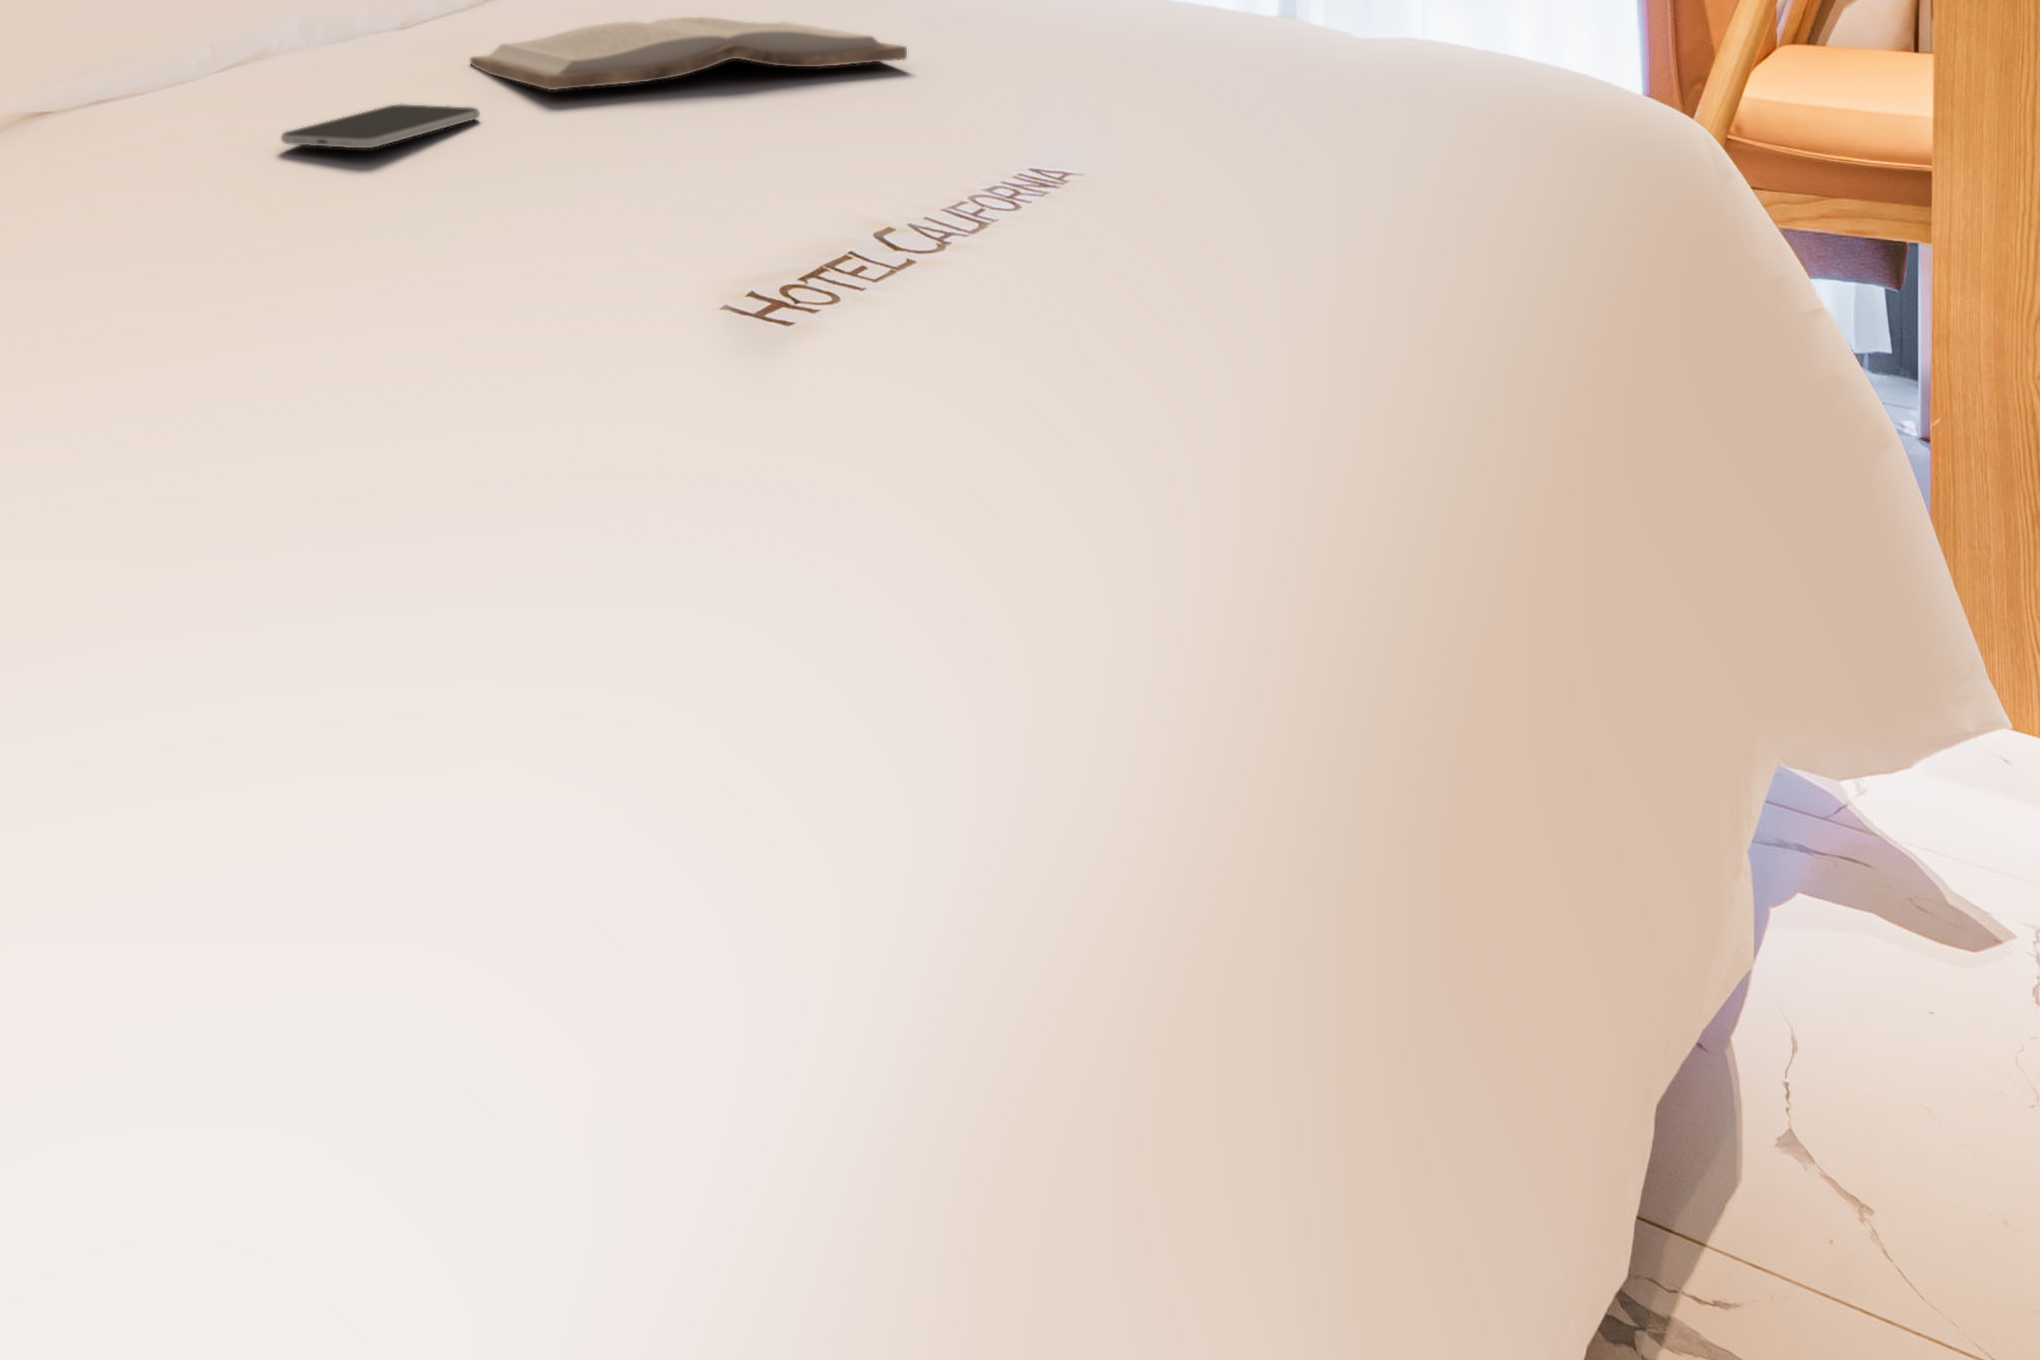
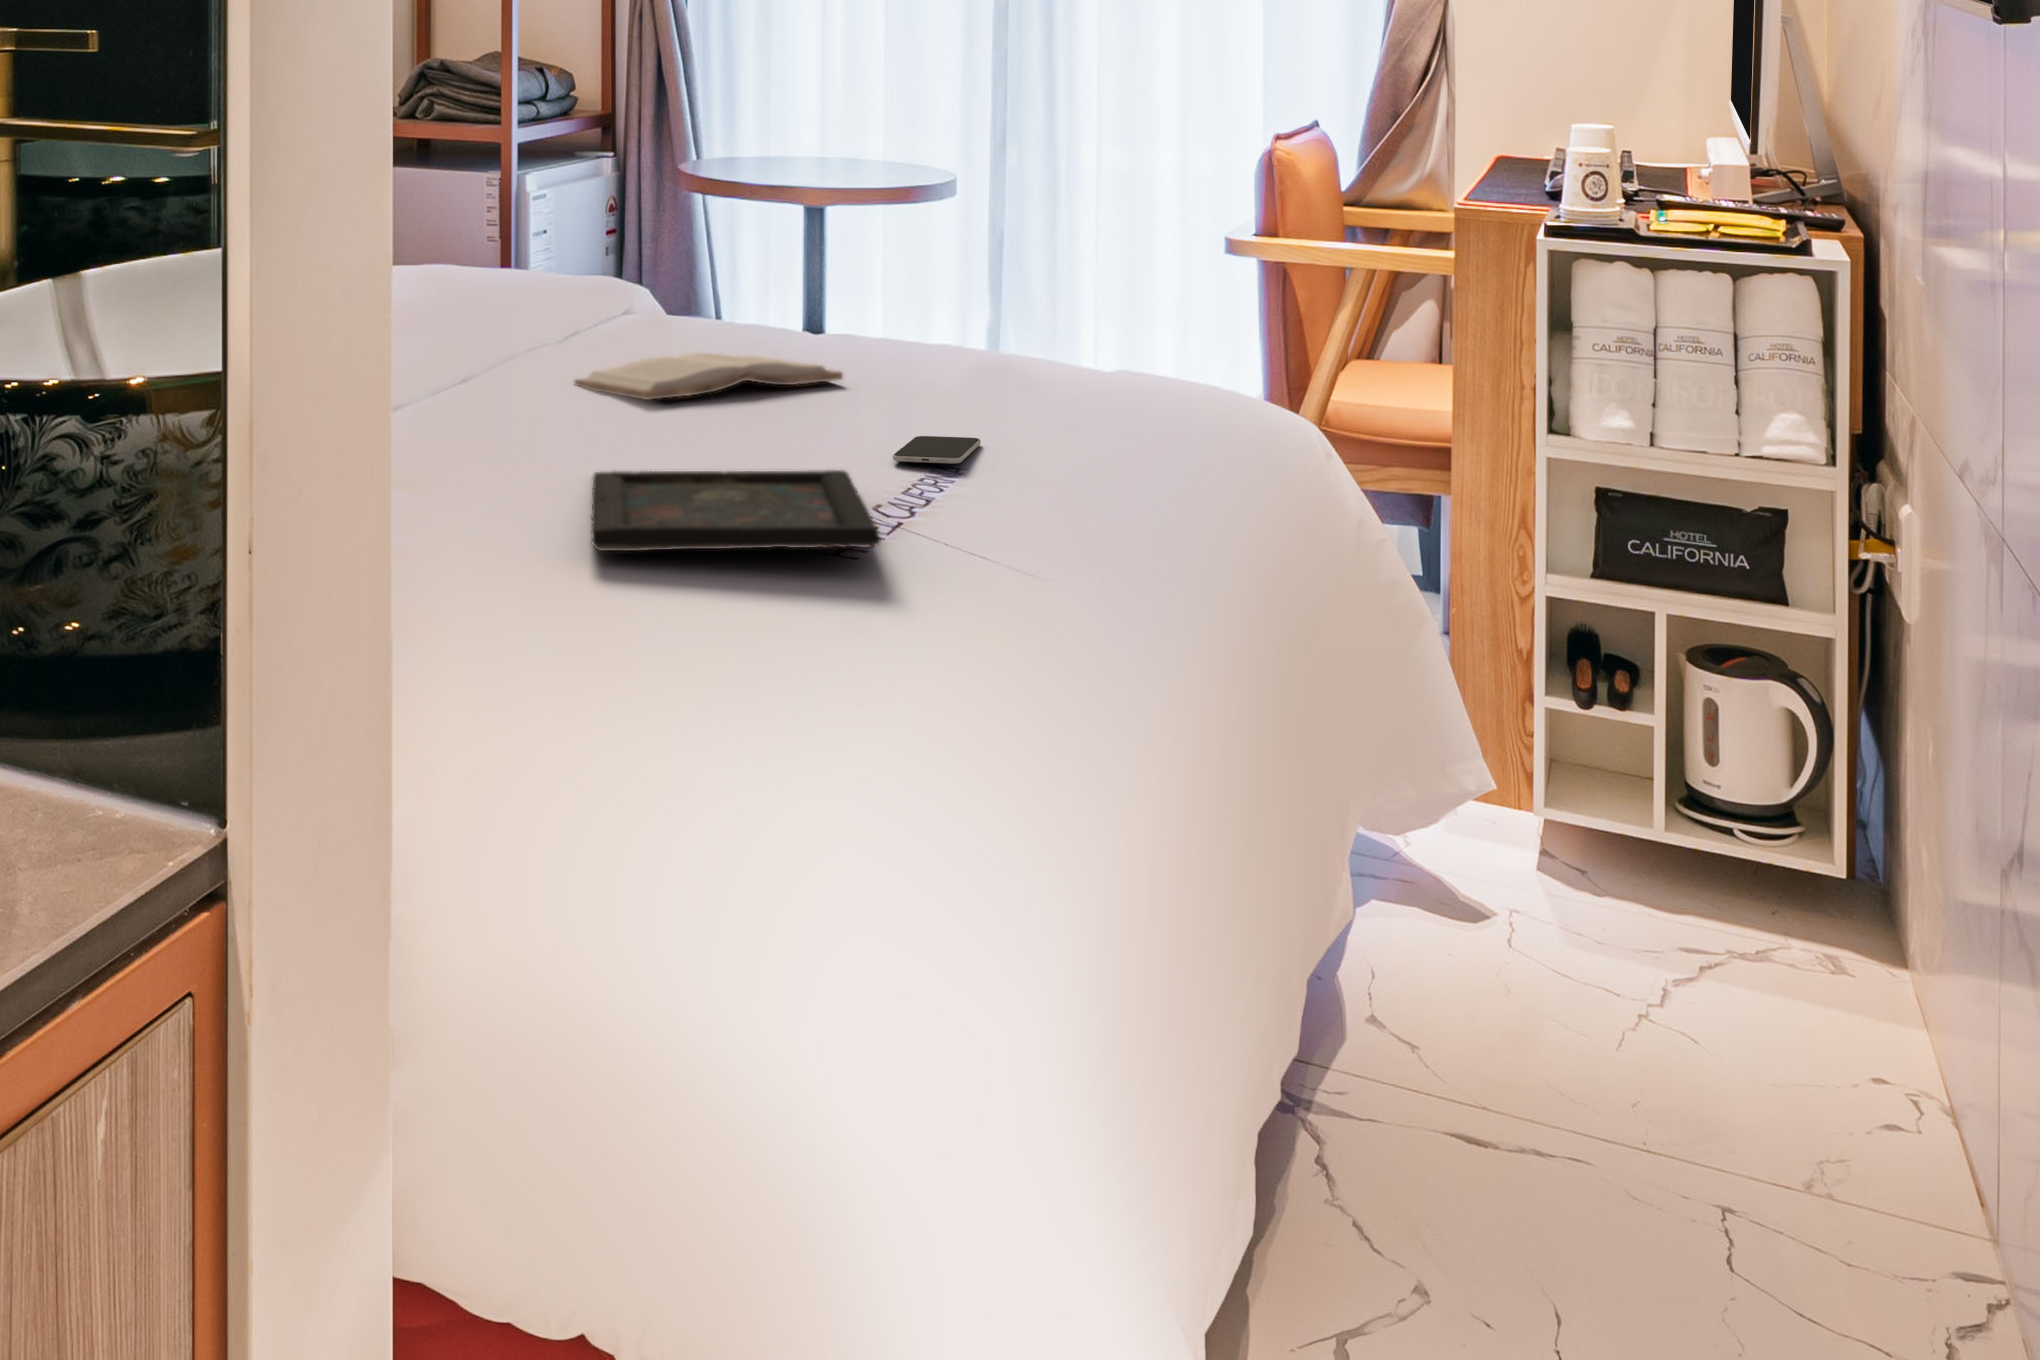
smartphone: present [281,104,480,148] -> present [893,436,981,464]
tray: none [144,218,795,400] -> present [591,470,881,551]

